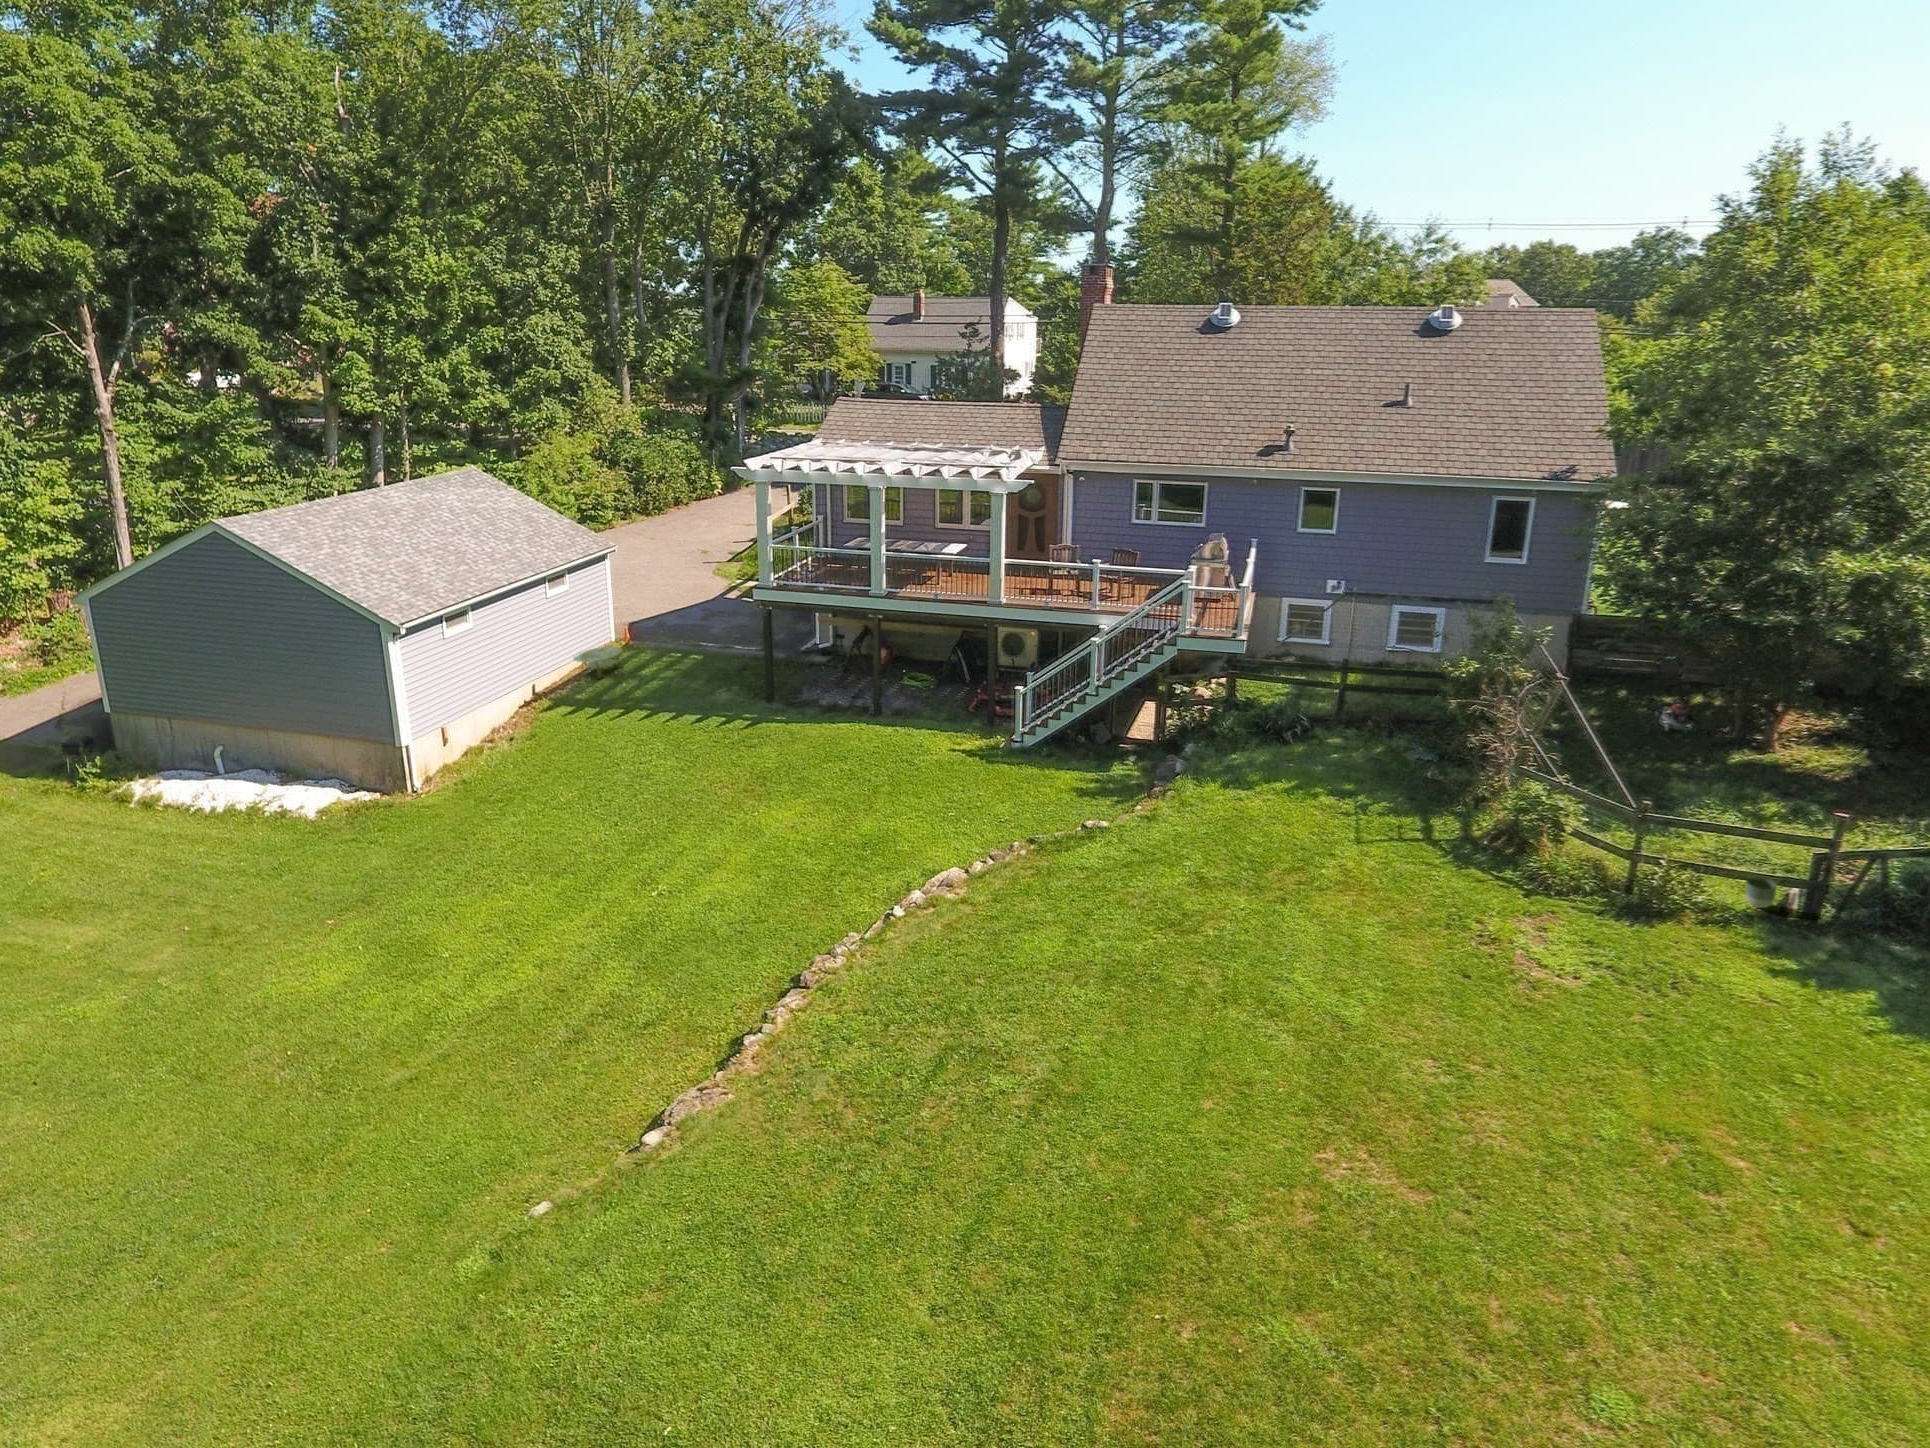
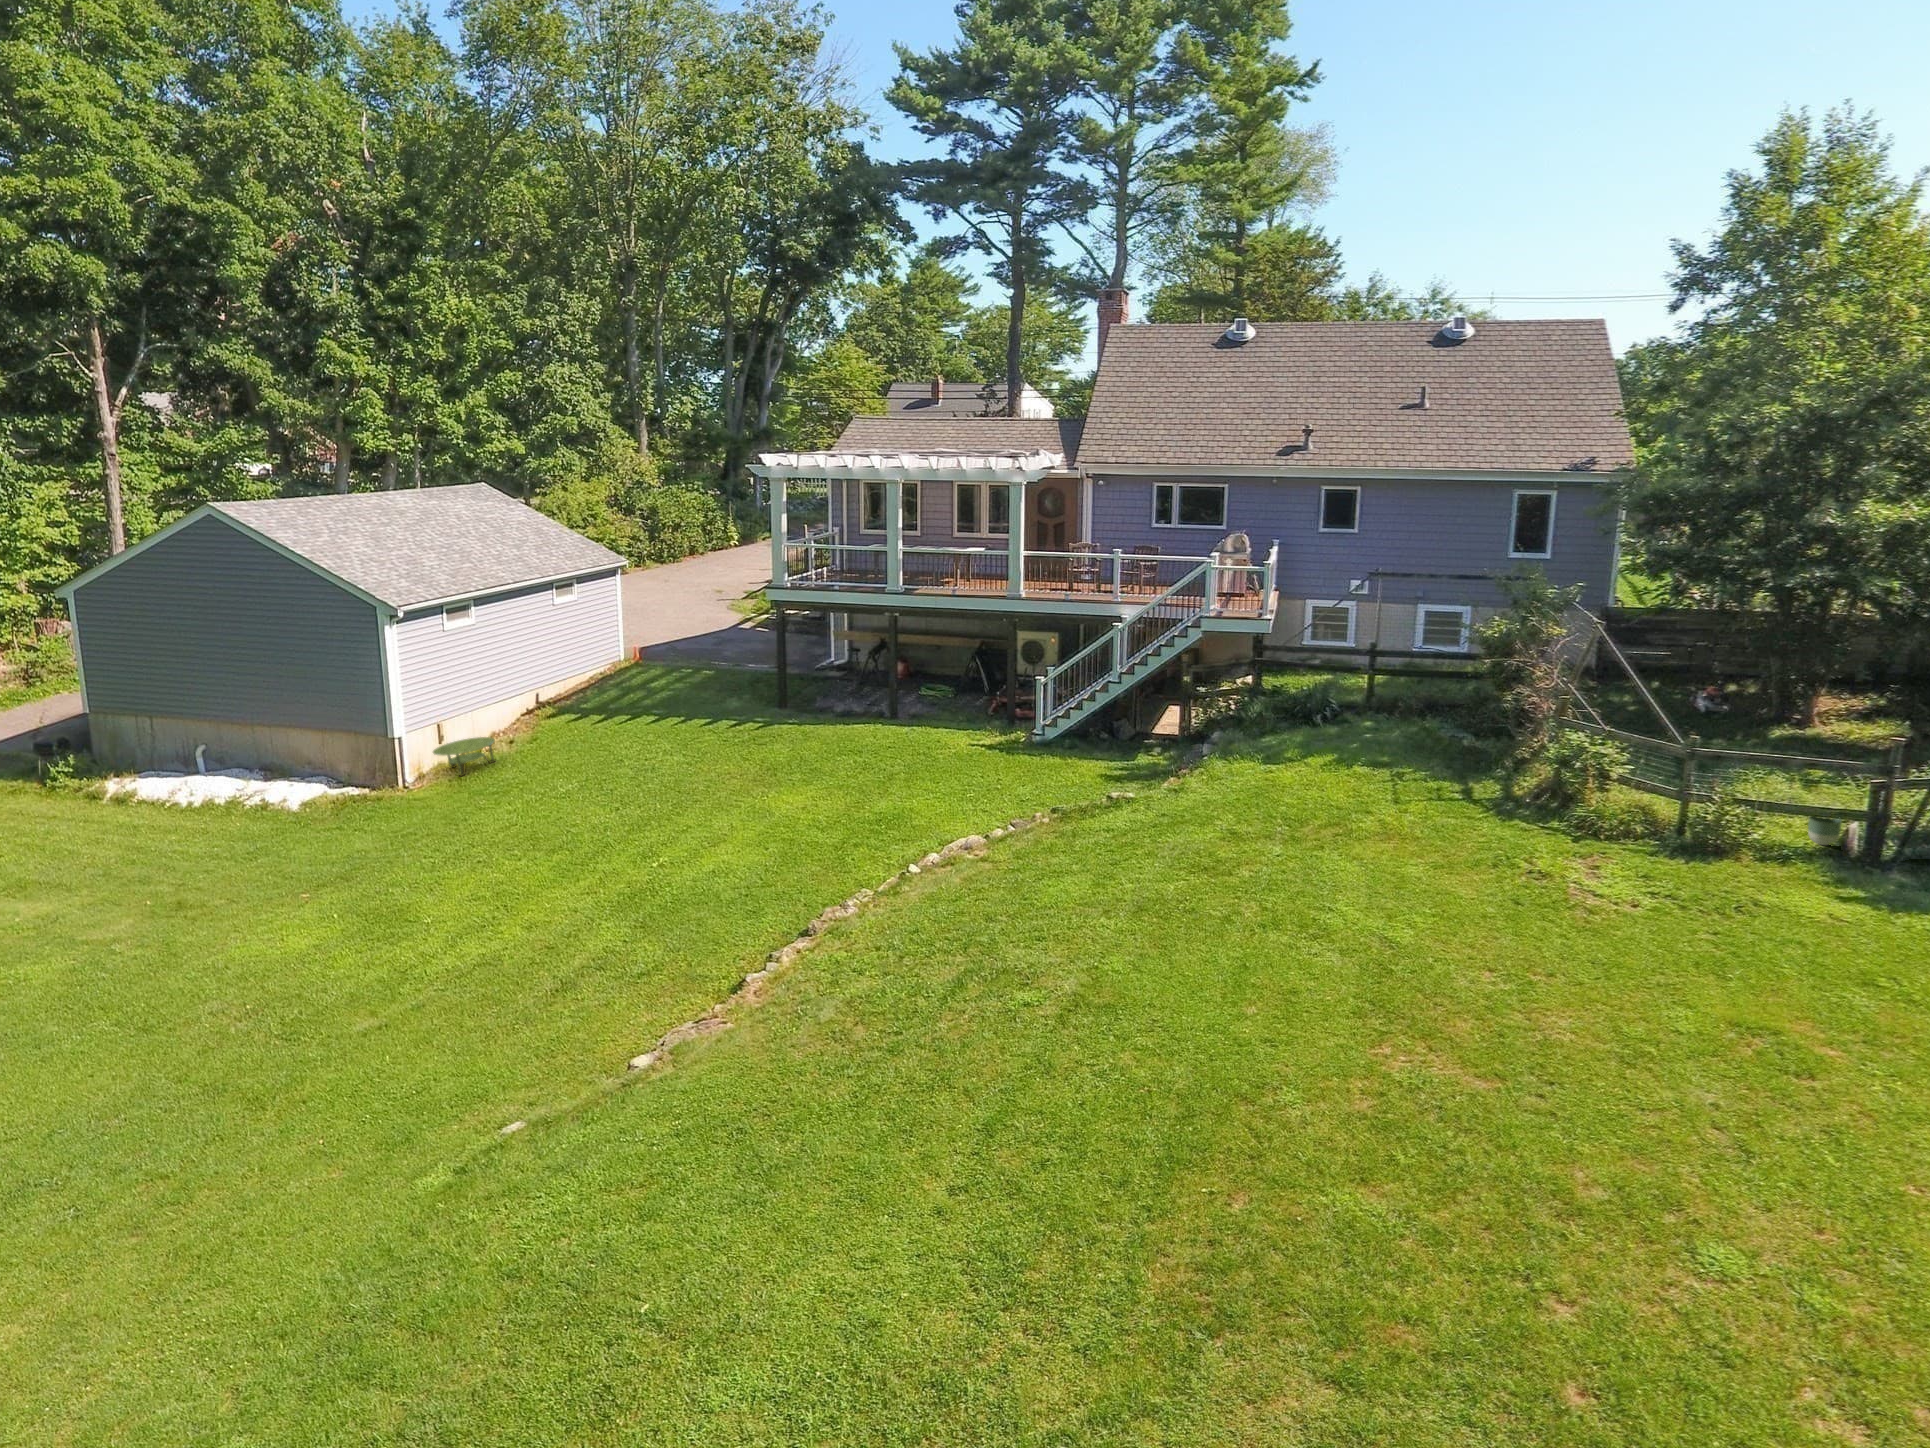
round table: present [574,646,622,679] -> present [433,737,495,776]

